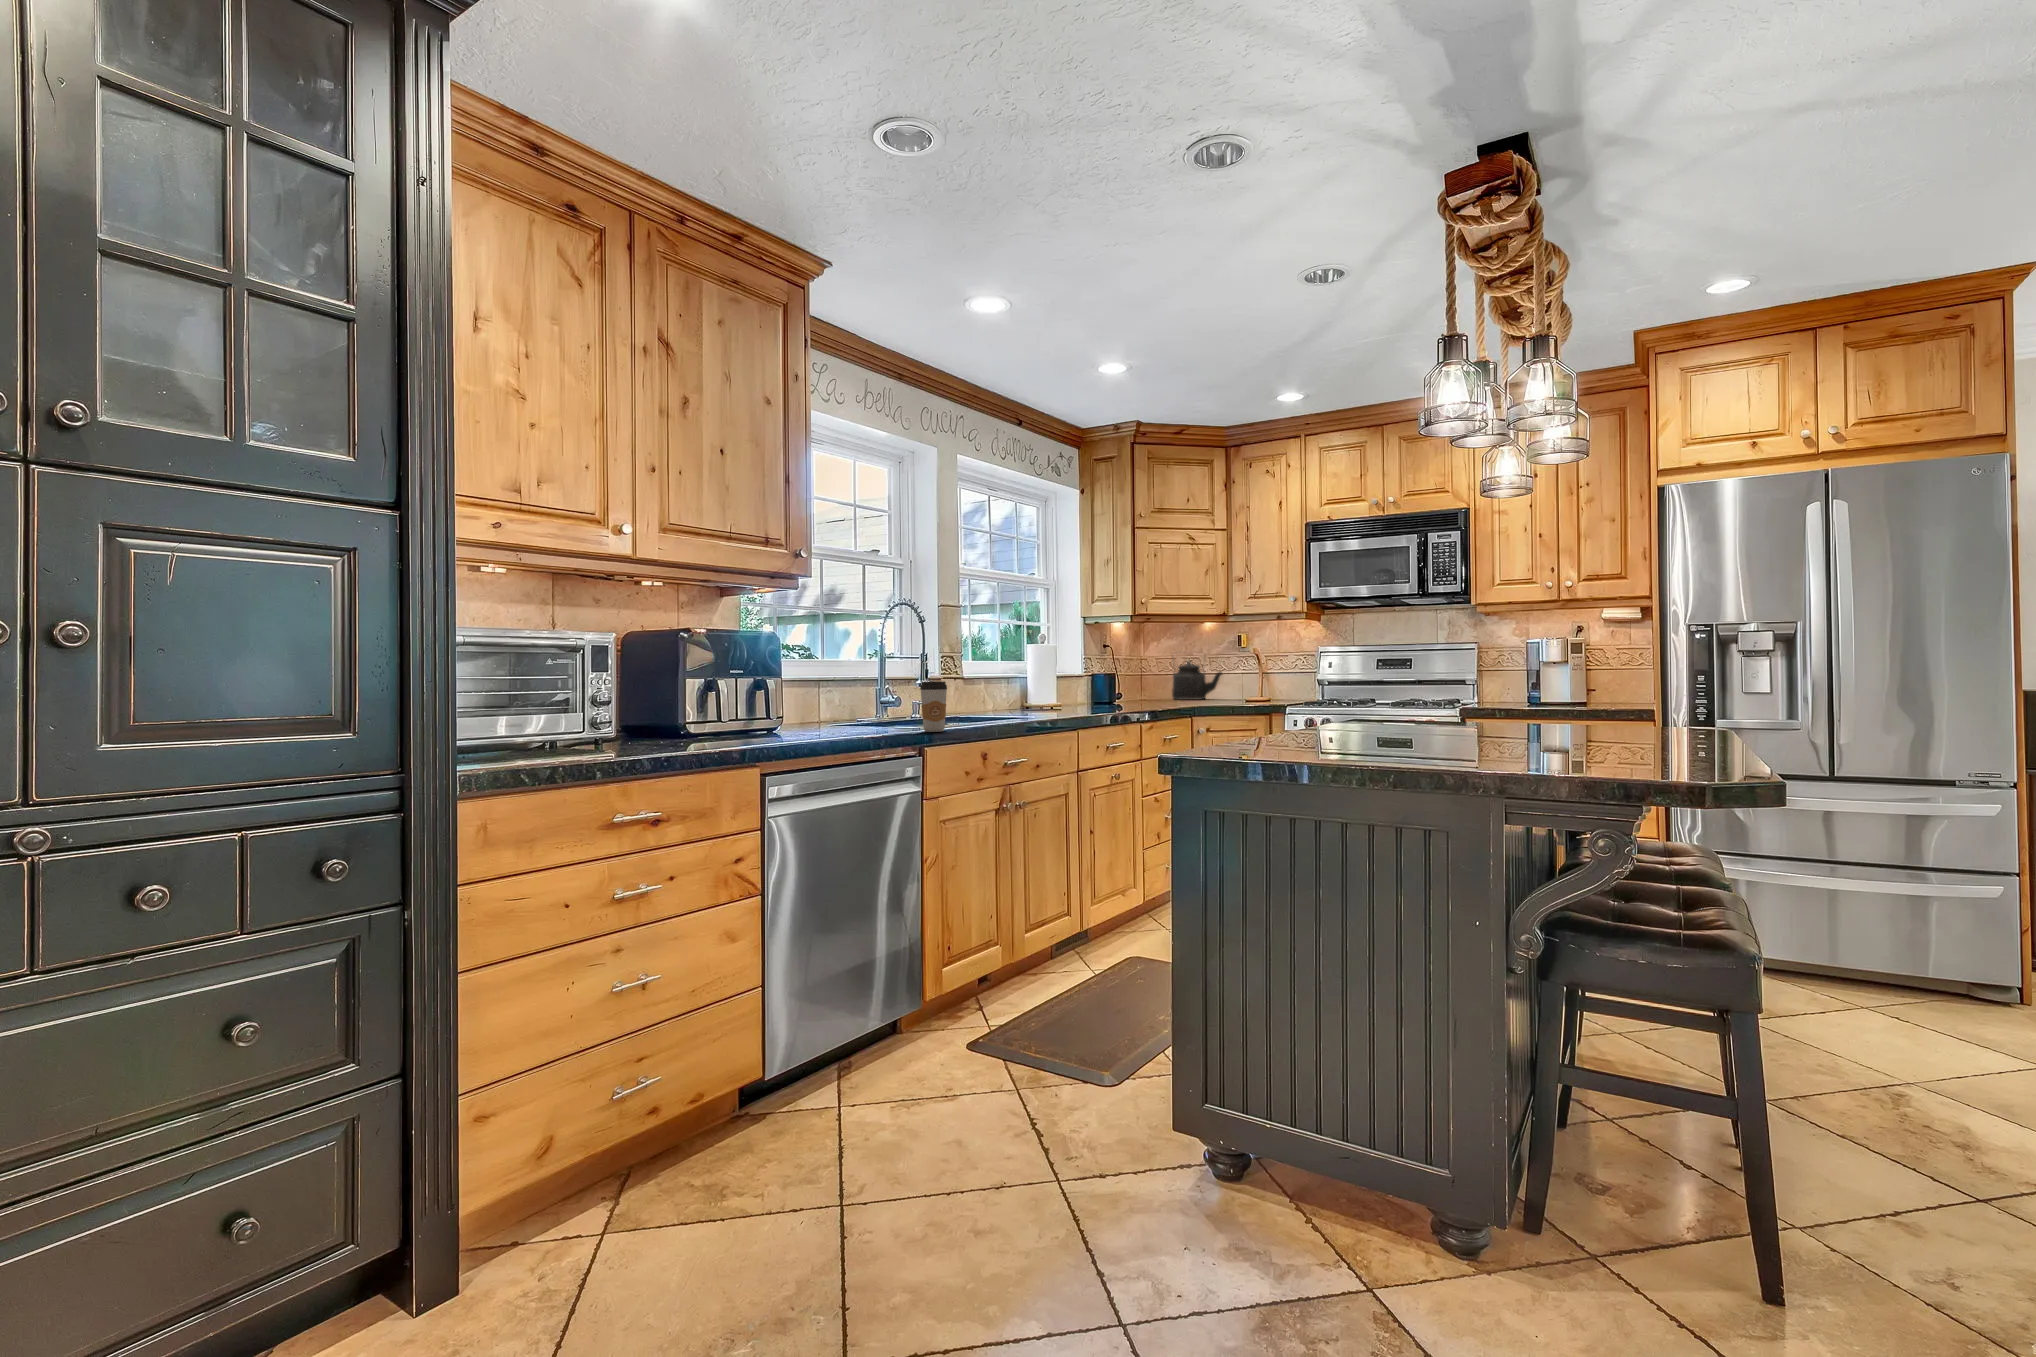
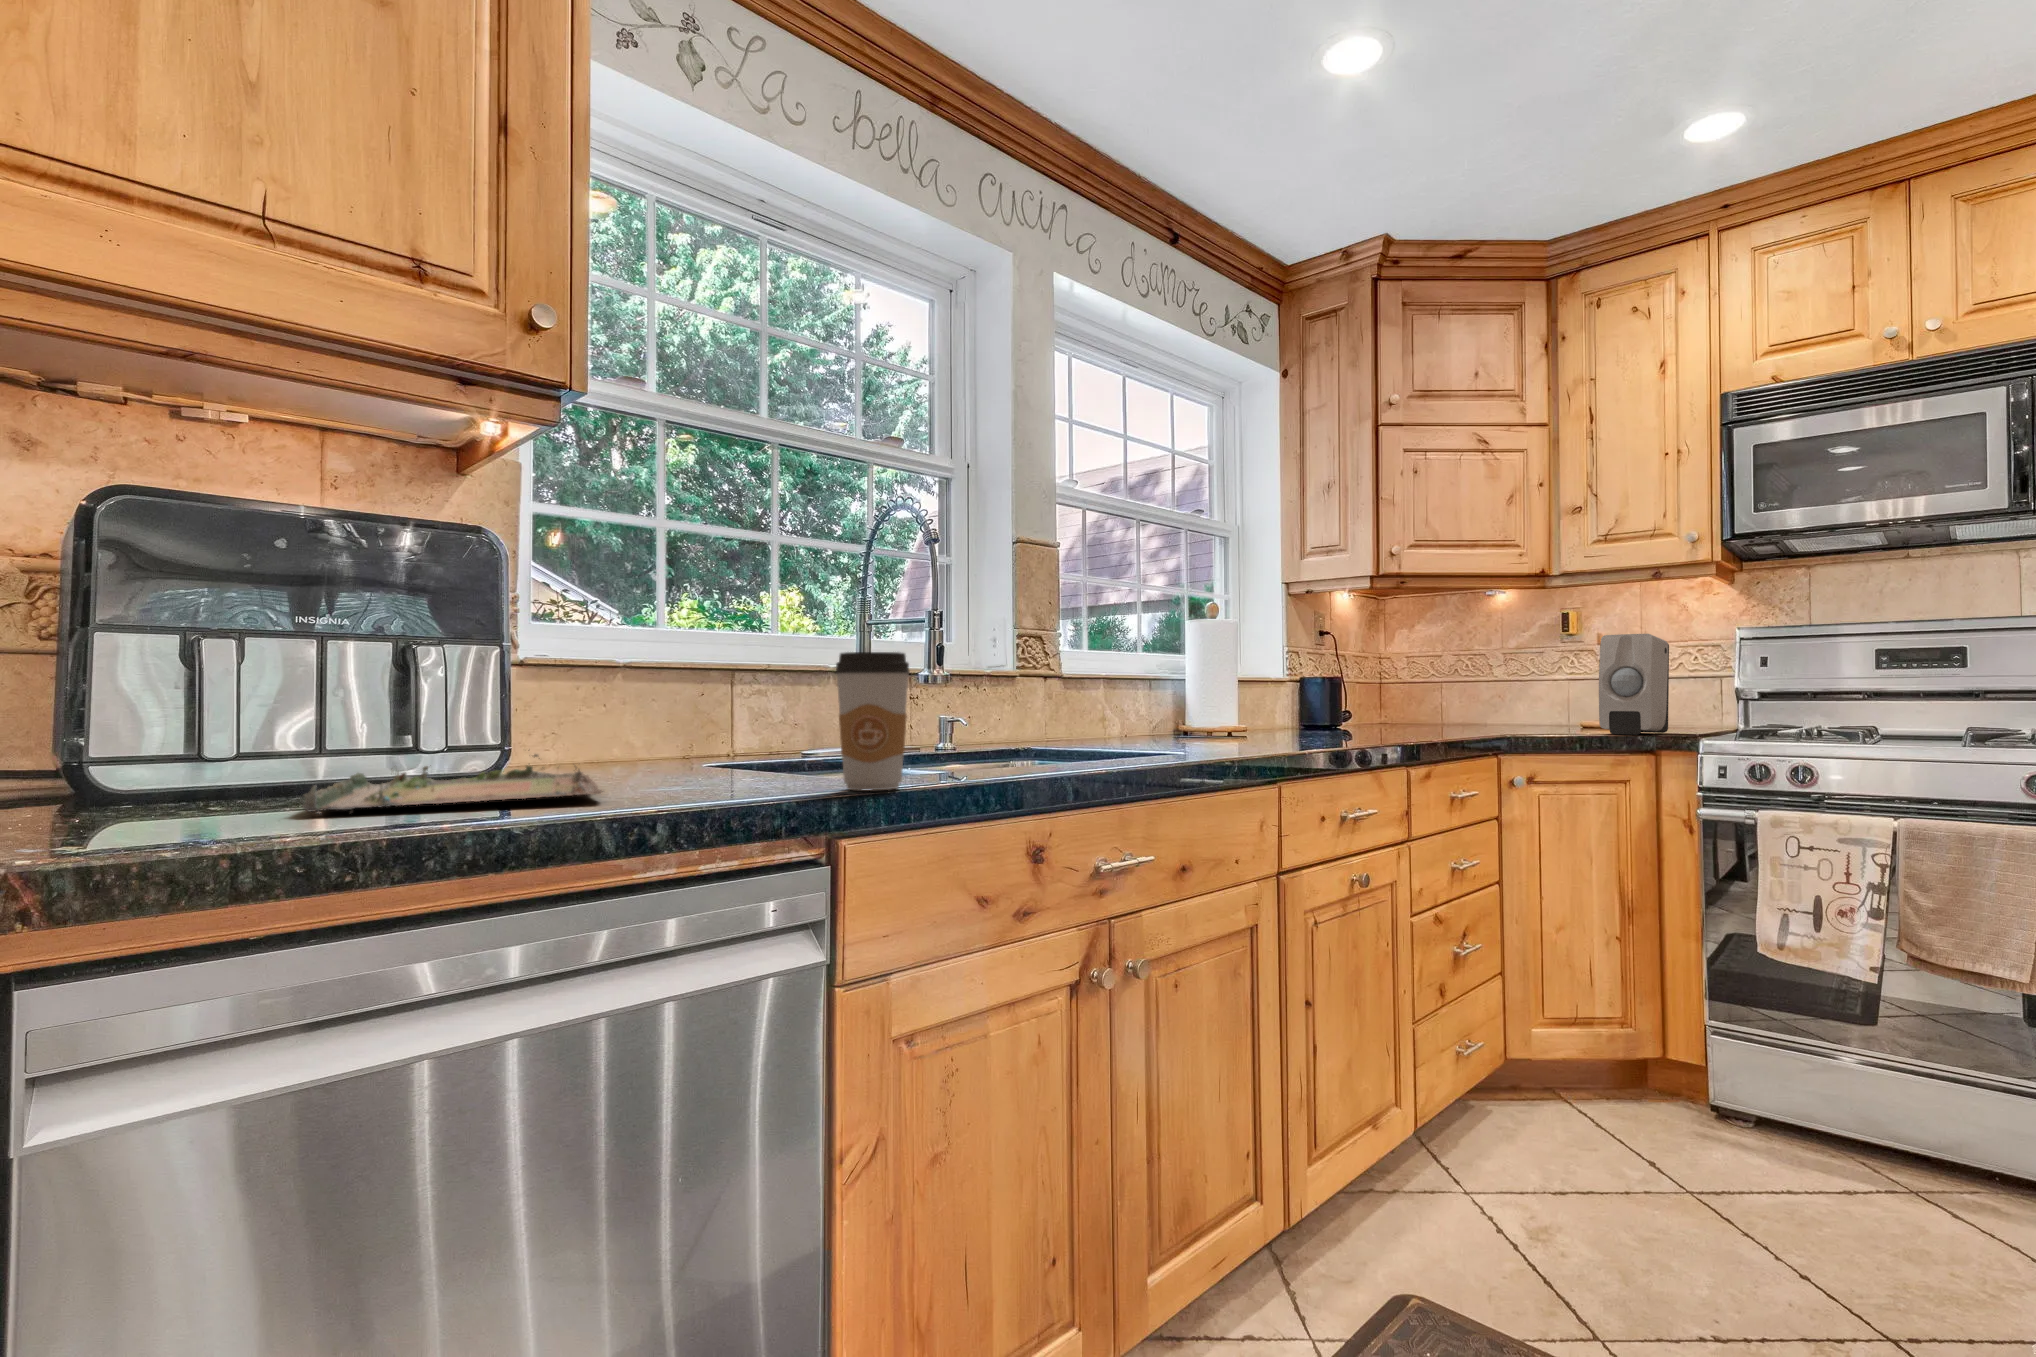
soap dispenser: none [1242,652,1278,705] -> present [1599,634,1669,735]
kettle: present [1172,657,1222,700] -> none [1441,643,1537,726]
tray: none [735,718,855,740] -> present [303,750,602,815]

